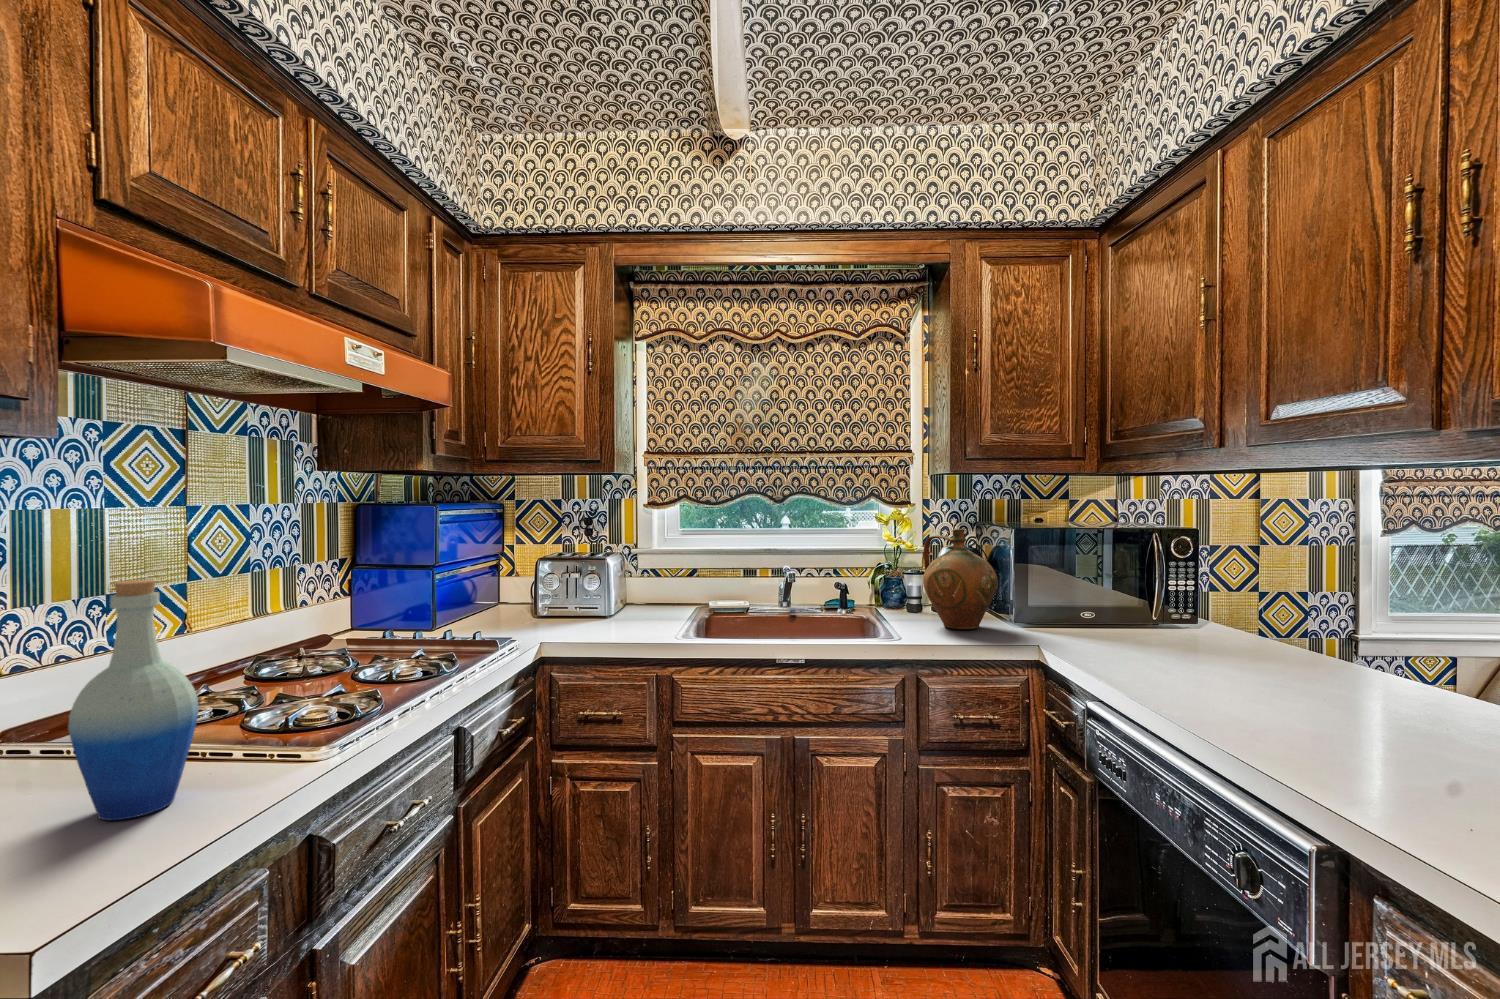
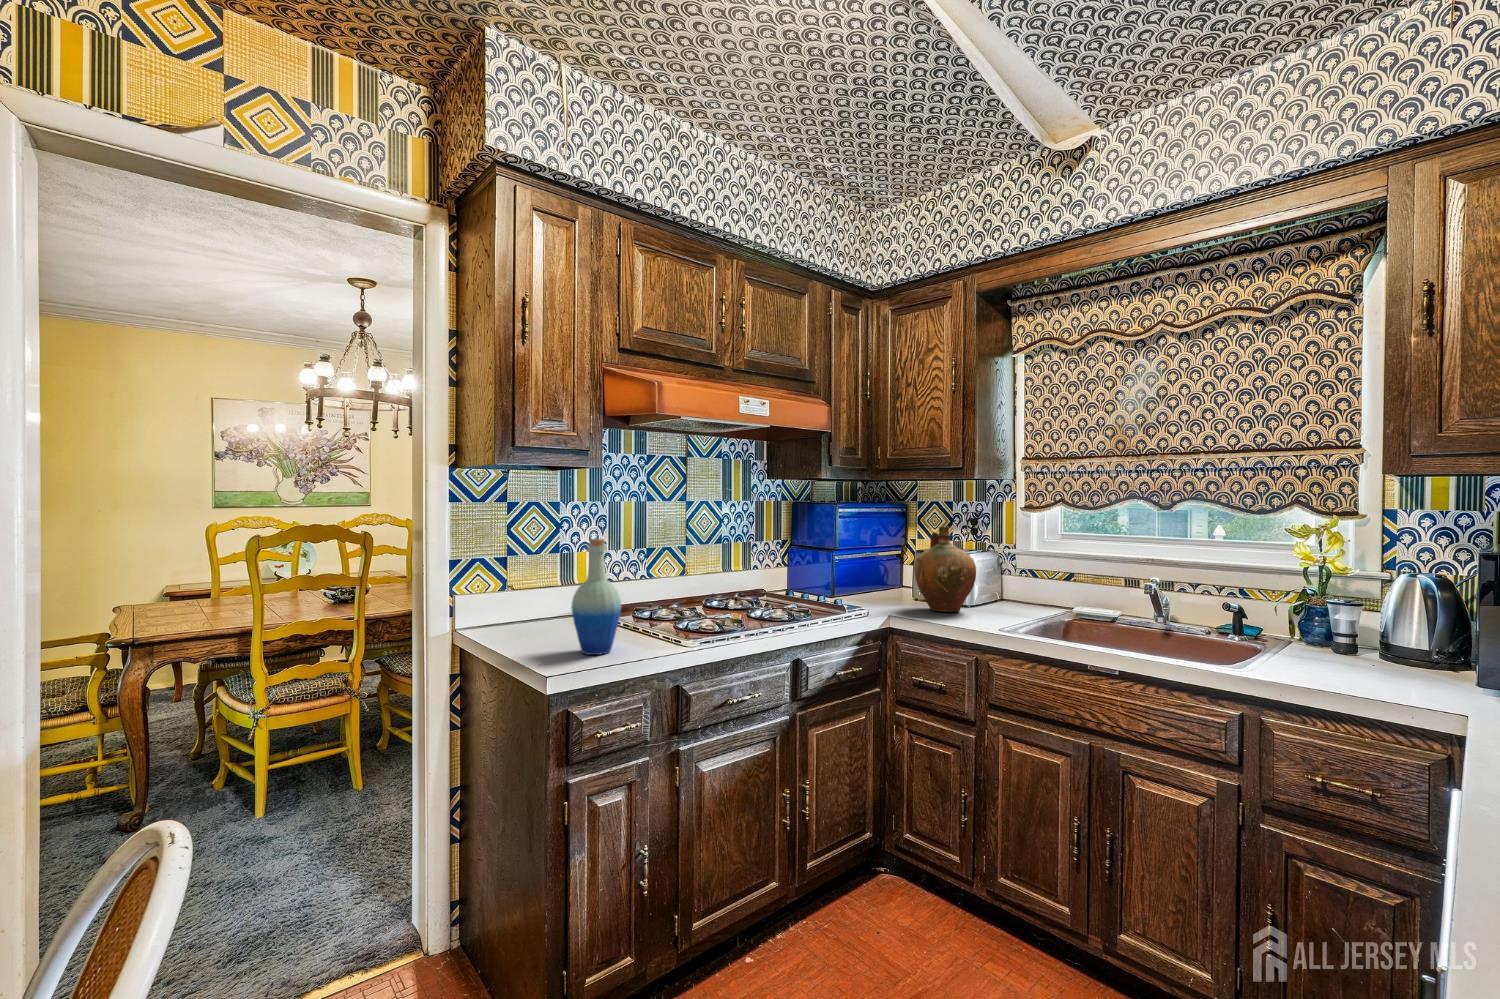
ceramic jug: present [923,529,998,629] -> present [914,527,976,612]

